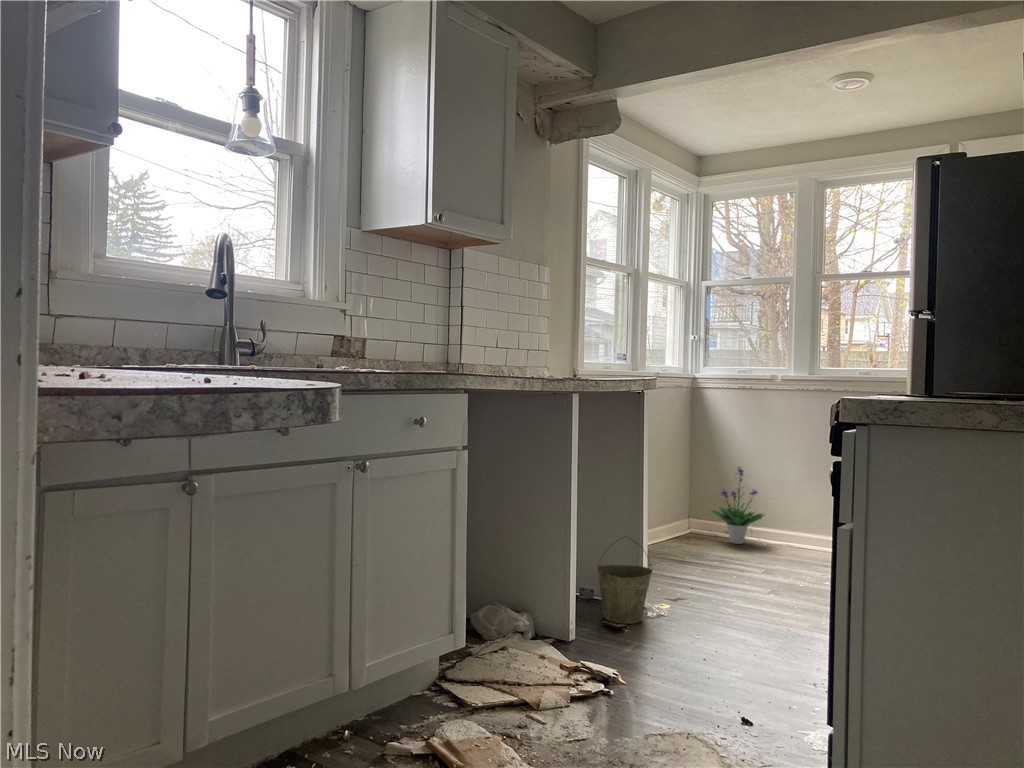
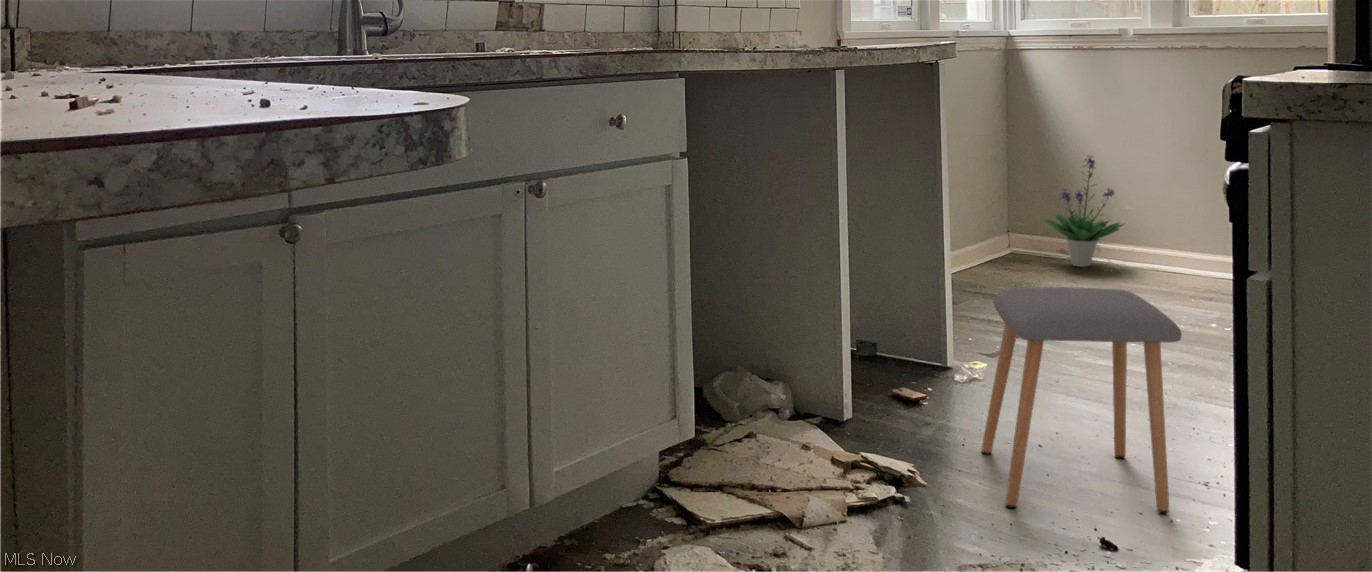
stool: none [664,546,790,704] -> present [981,287,1182,513]
bucket: present [597,551,652,624] -> none [882,270,964,393]

